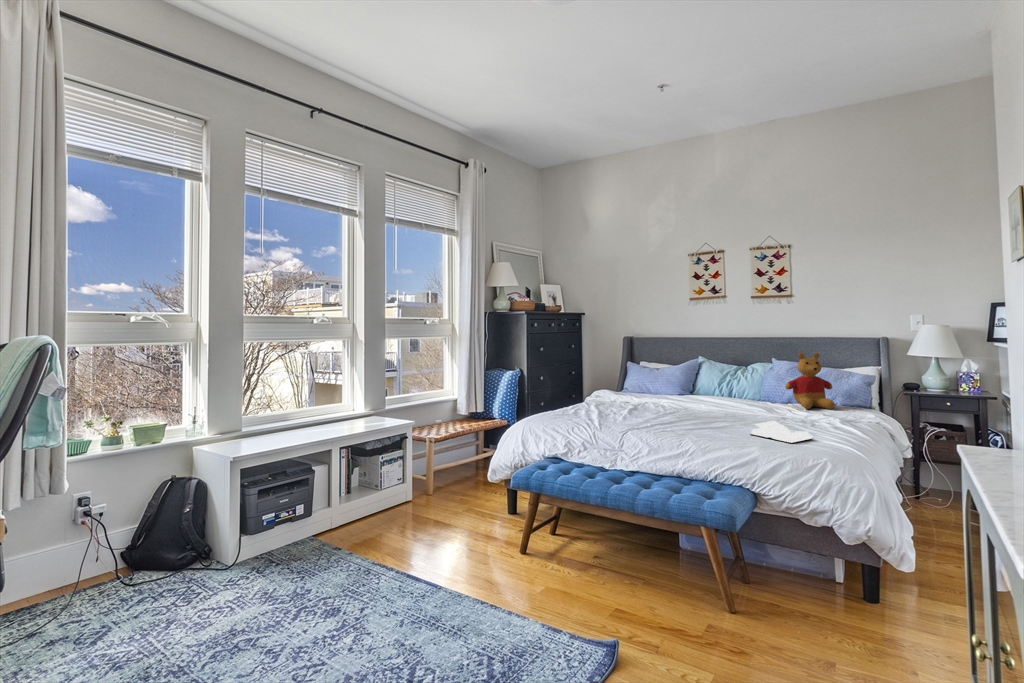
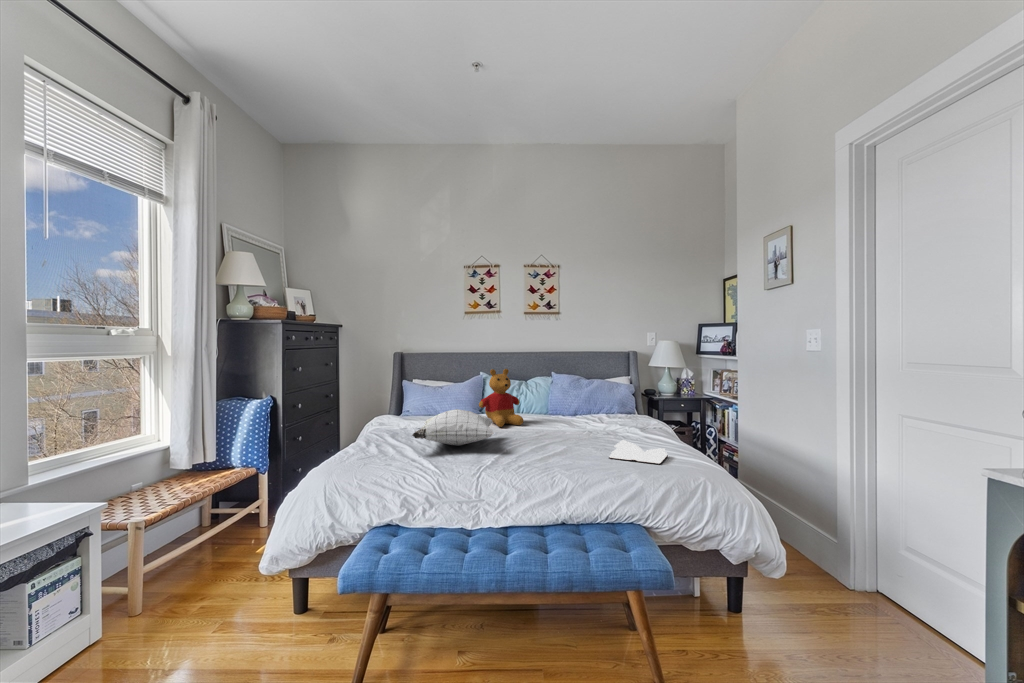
stuffed bear: present [785,353,835,409] -> present [479,369,524,427]
pillow: none [593,384,672,414] -> present [412,409,494,446]

